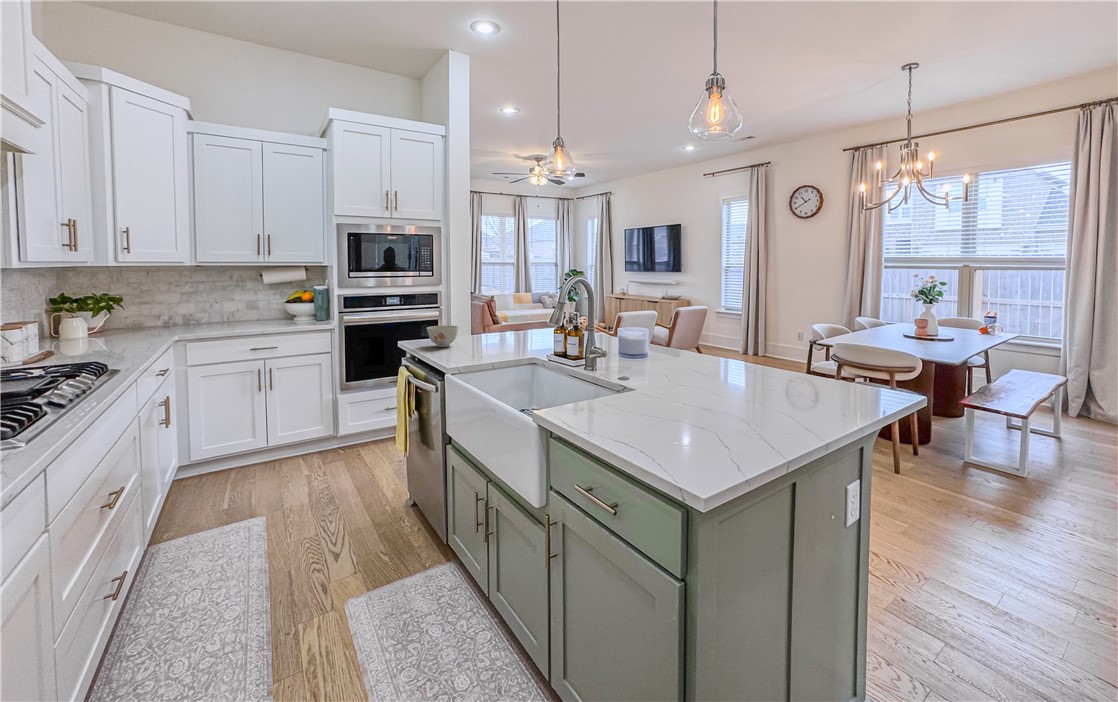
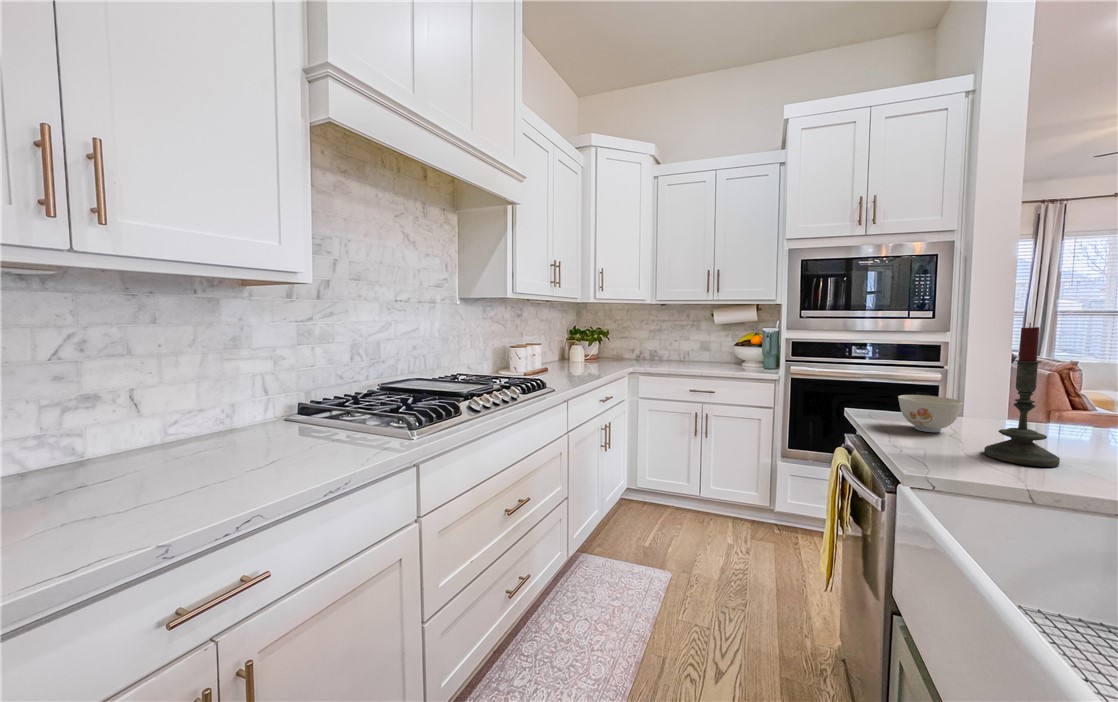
candle: none [471,280,499,354] -> present [984,323,1060,467]

